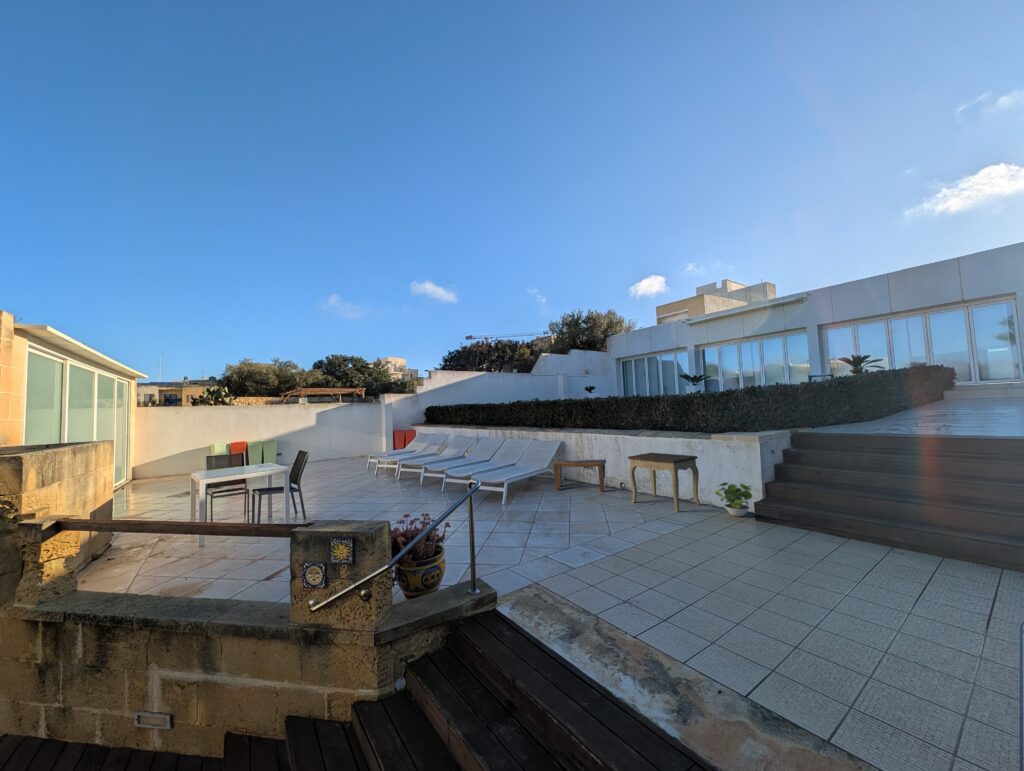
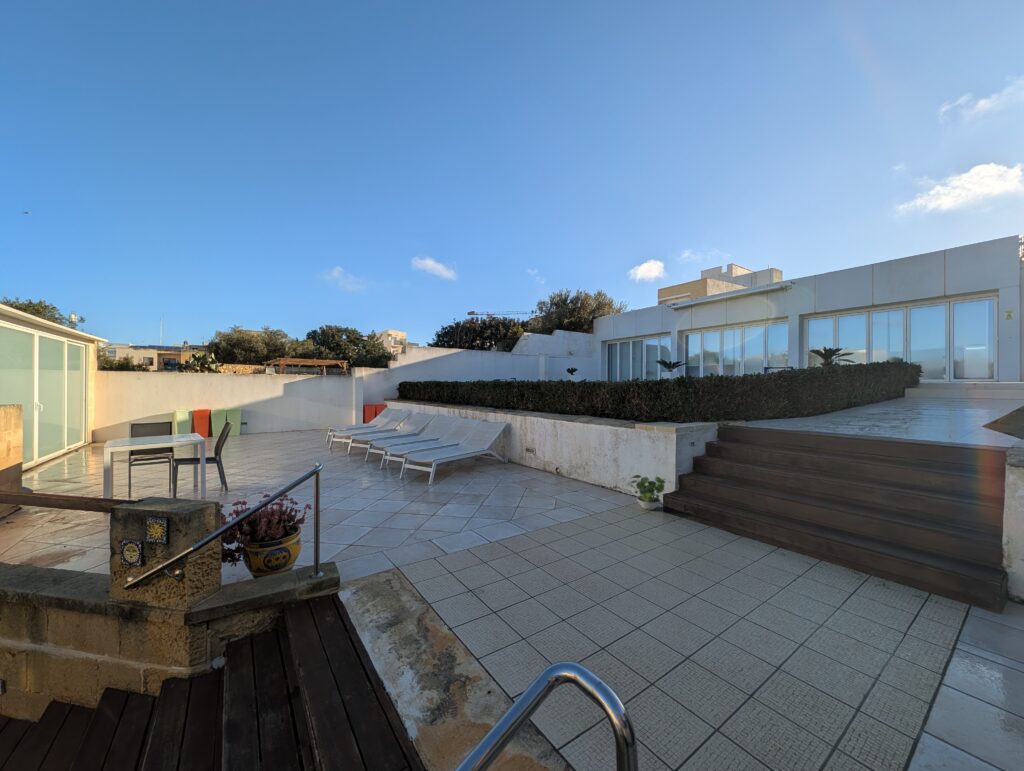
side table: present [628,453,700,512] -> none [554,440,622,503]
bench: present [552,460,606,492] -> none [490,443,545,477]

